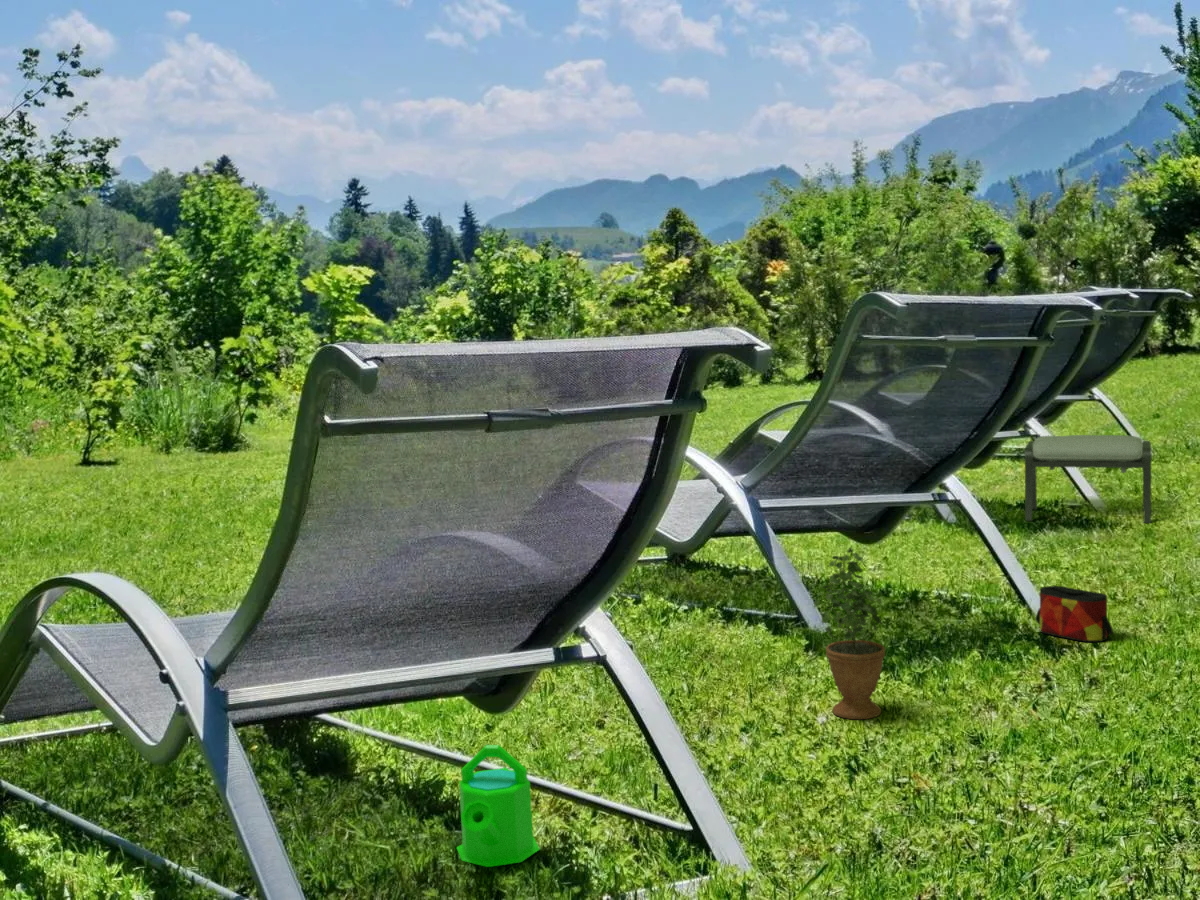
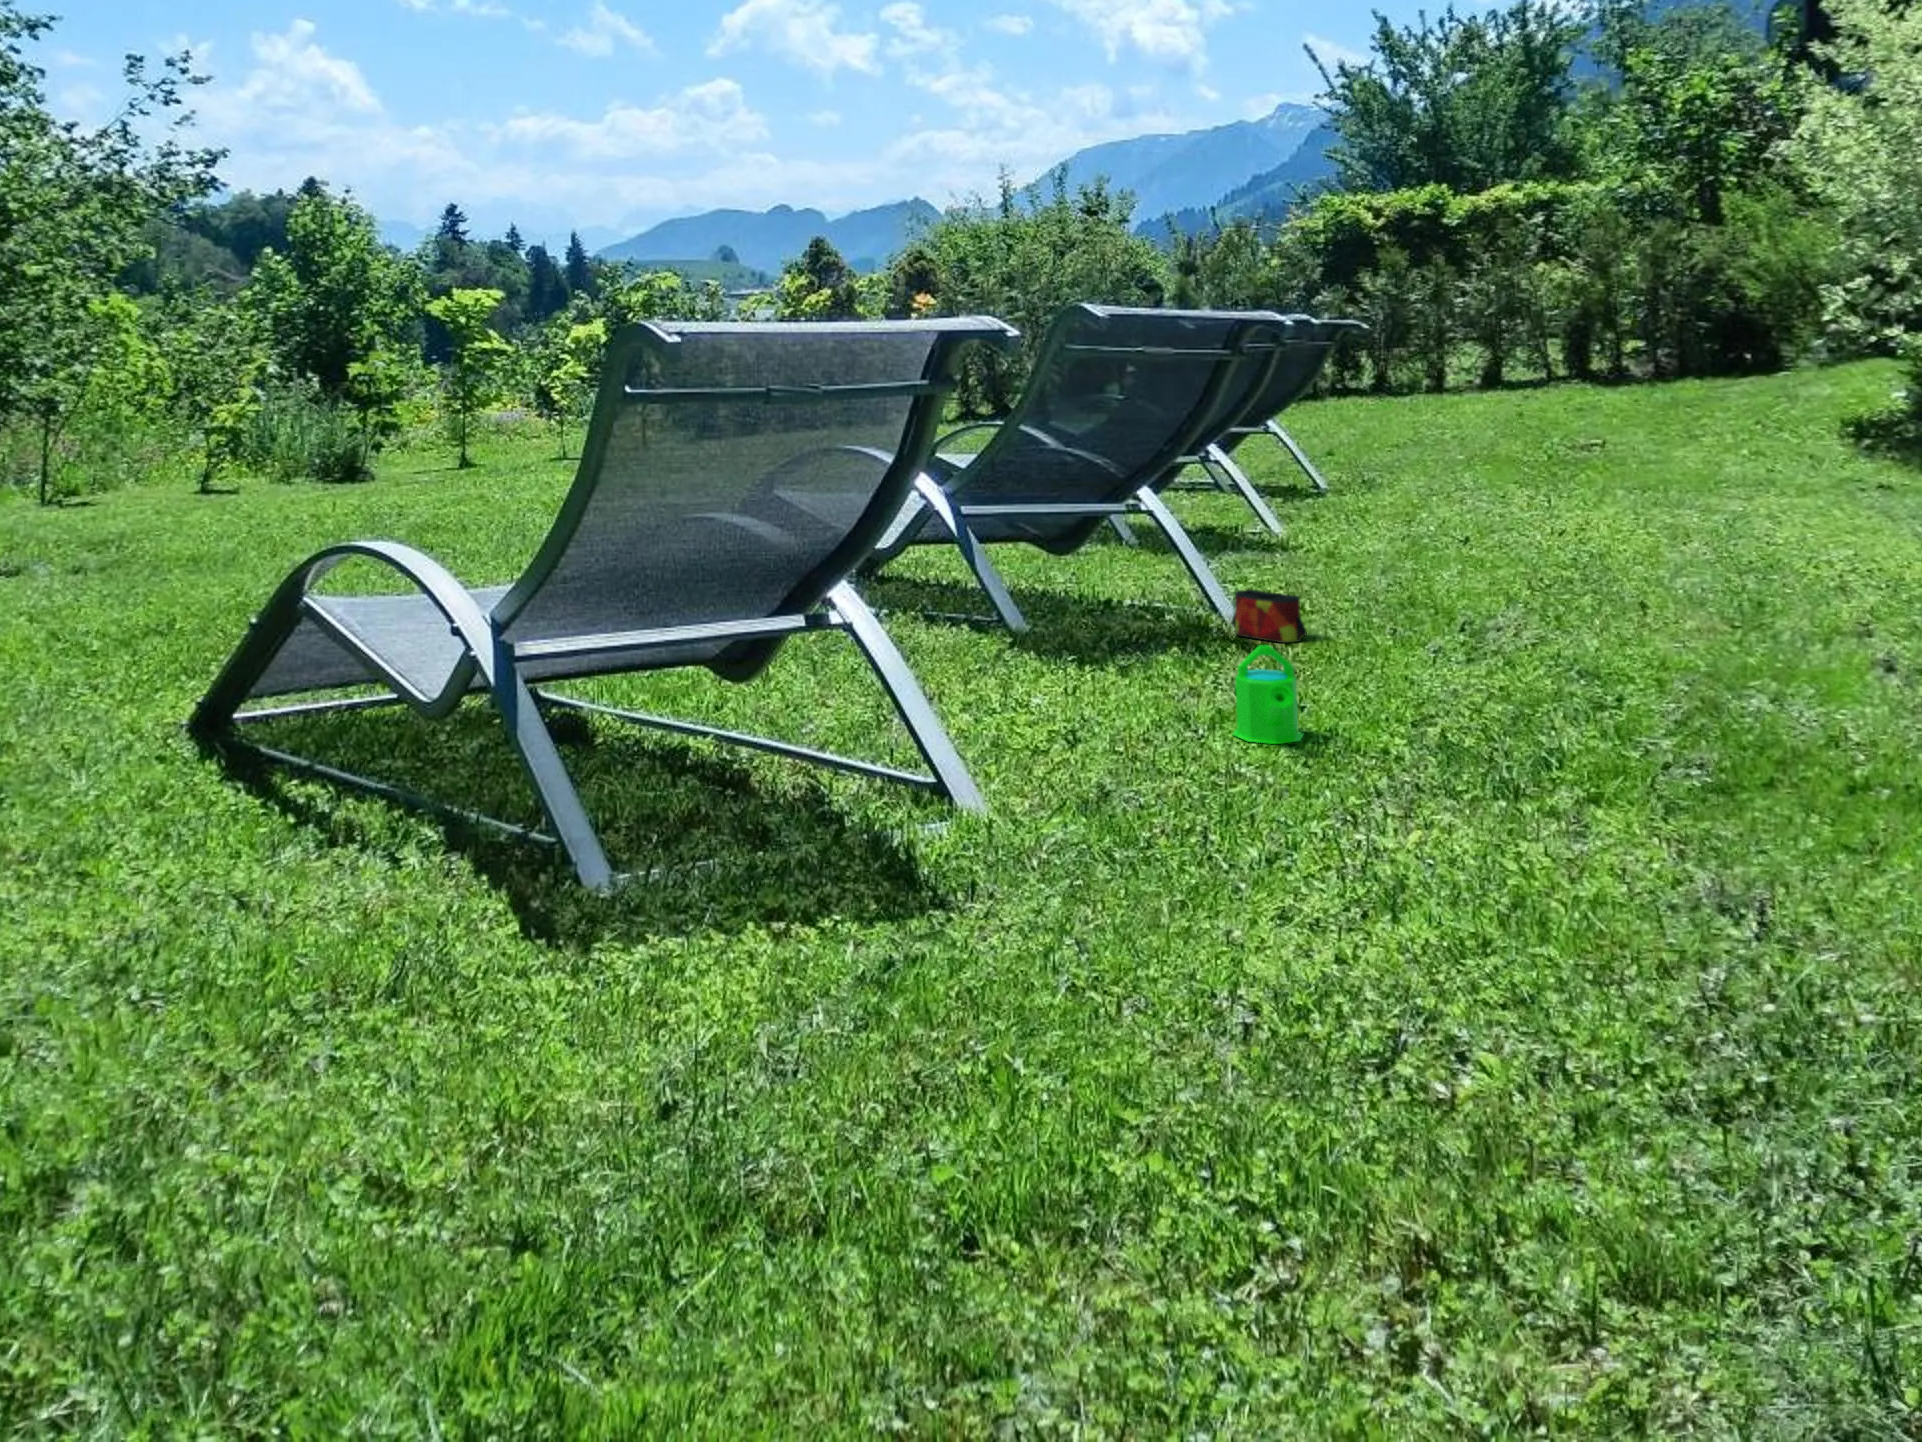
ottoman: present [1025,435,1151,523] -> none [1210,456,1337,543]
potted plant: present [814,548,885,719] -> none [1024,538,1091,708]
watering can: present [457,745,539,867] -> present [1233,645,1304,744]

